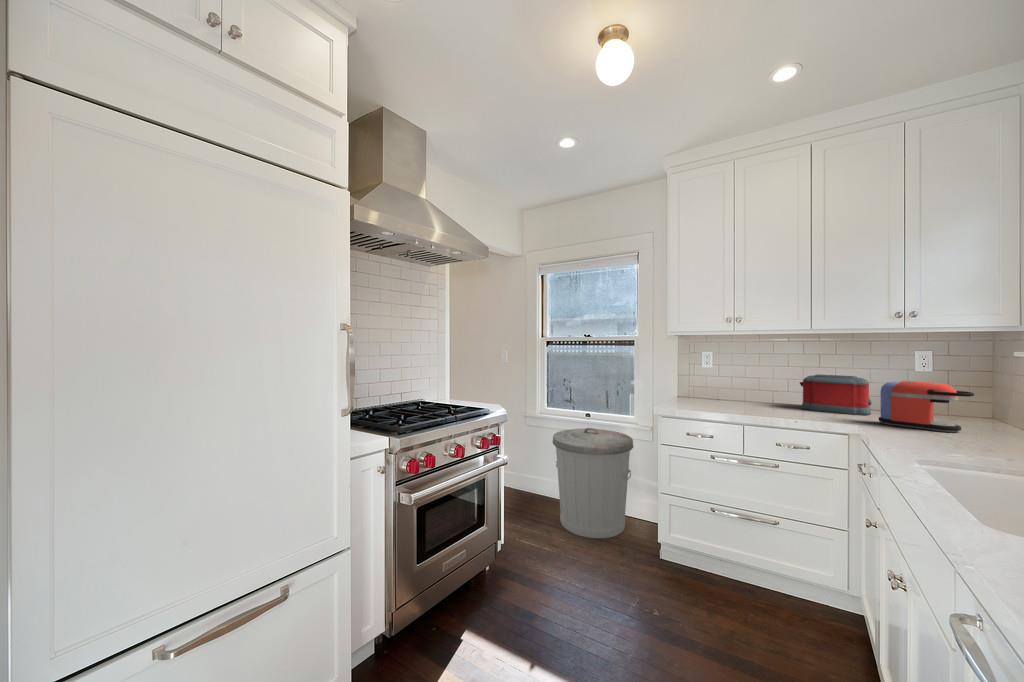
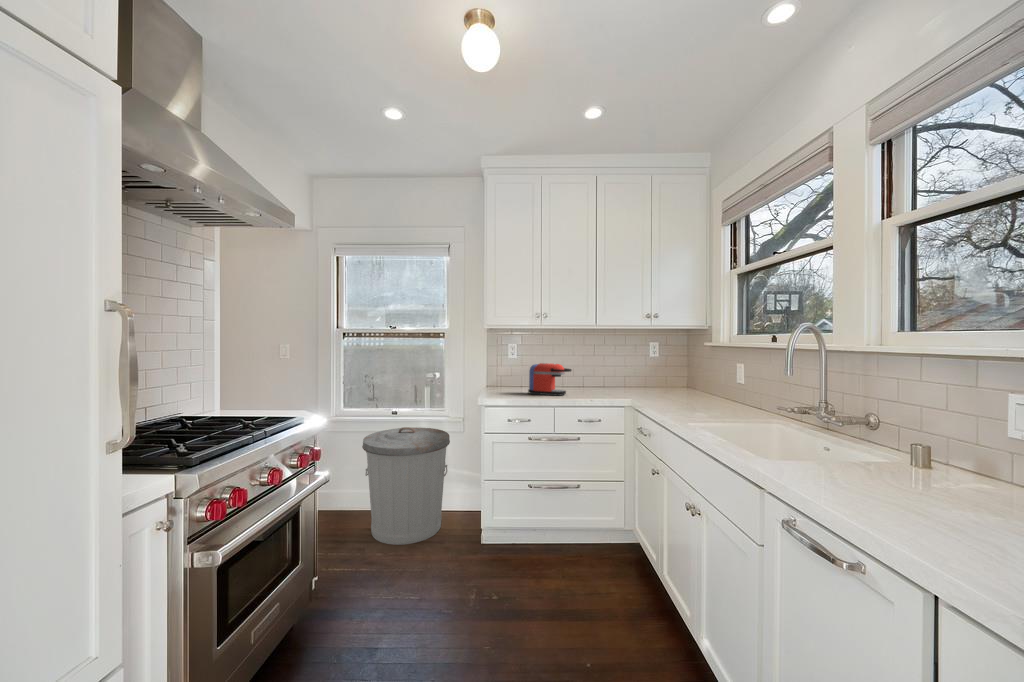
toaster: present [800,374,872,415] -> none [583,362,628,393]
coffee maker: present [879,381,974,432] -> present [528,363,572,396]

